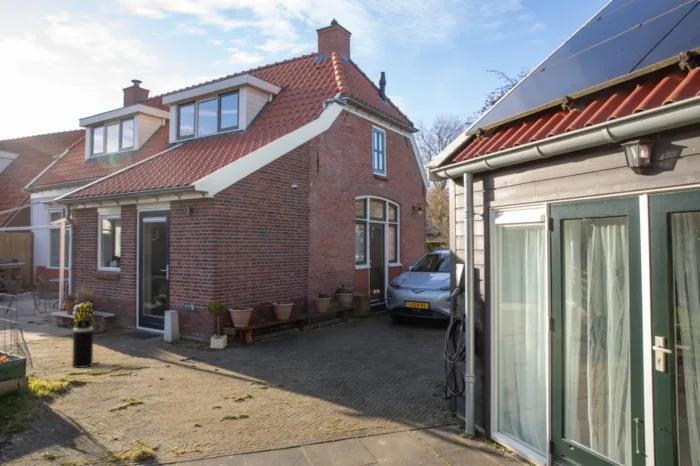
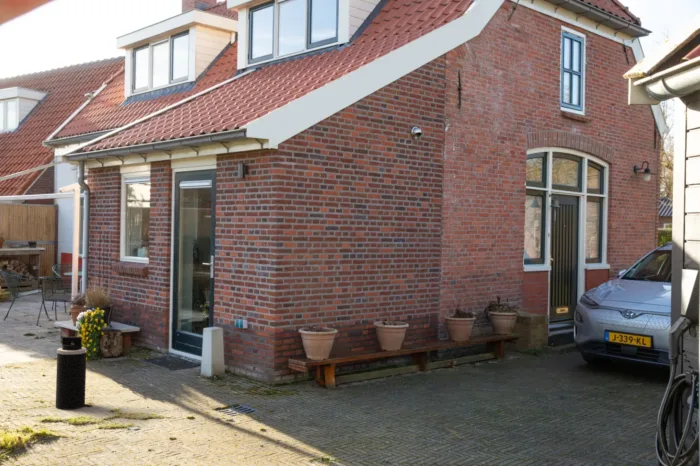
potted tree: present [207,302,227,348] -> none [261,317,293,395]

